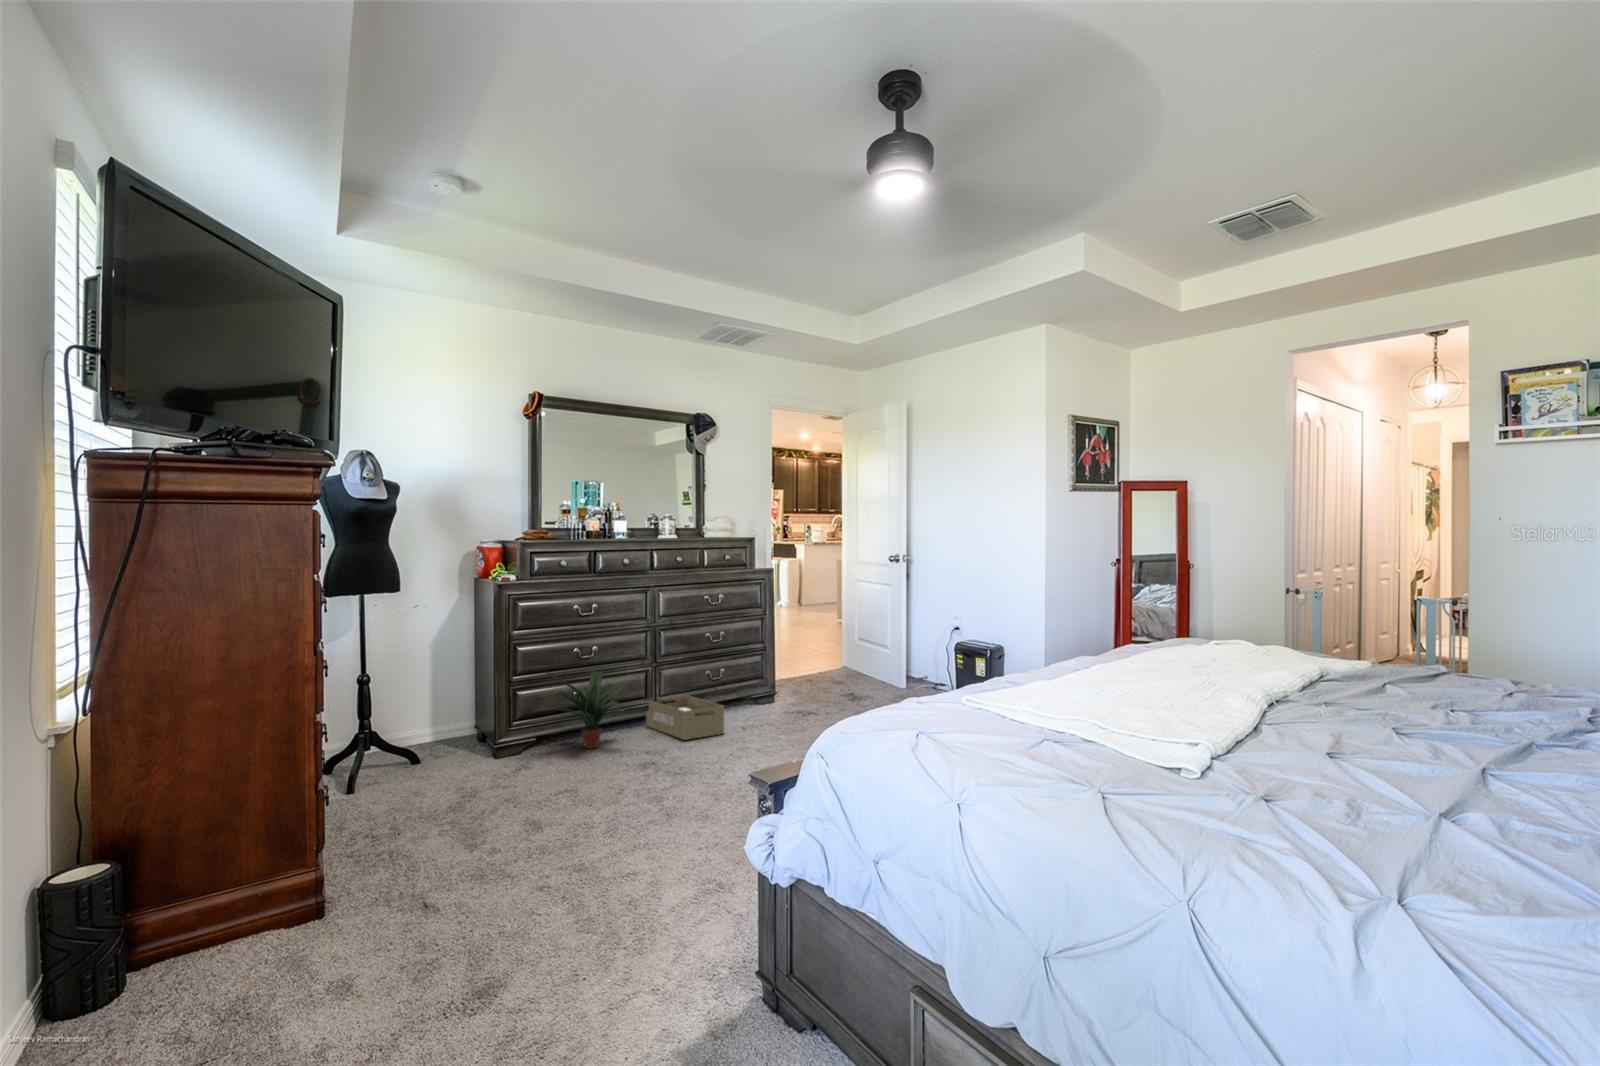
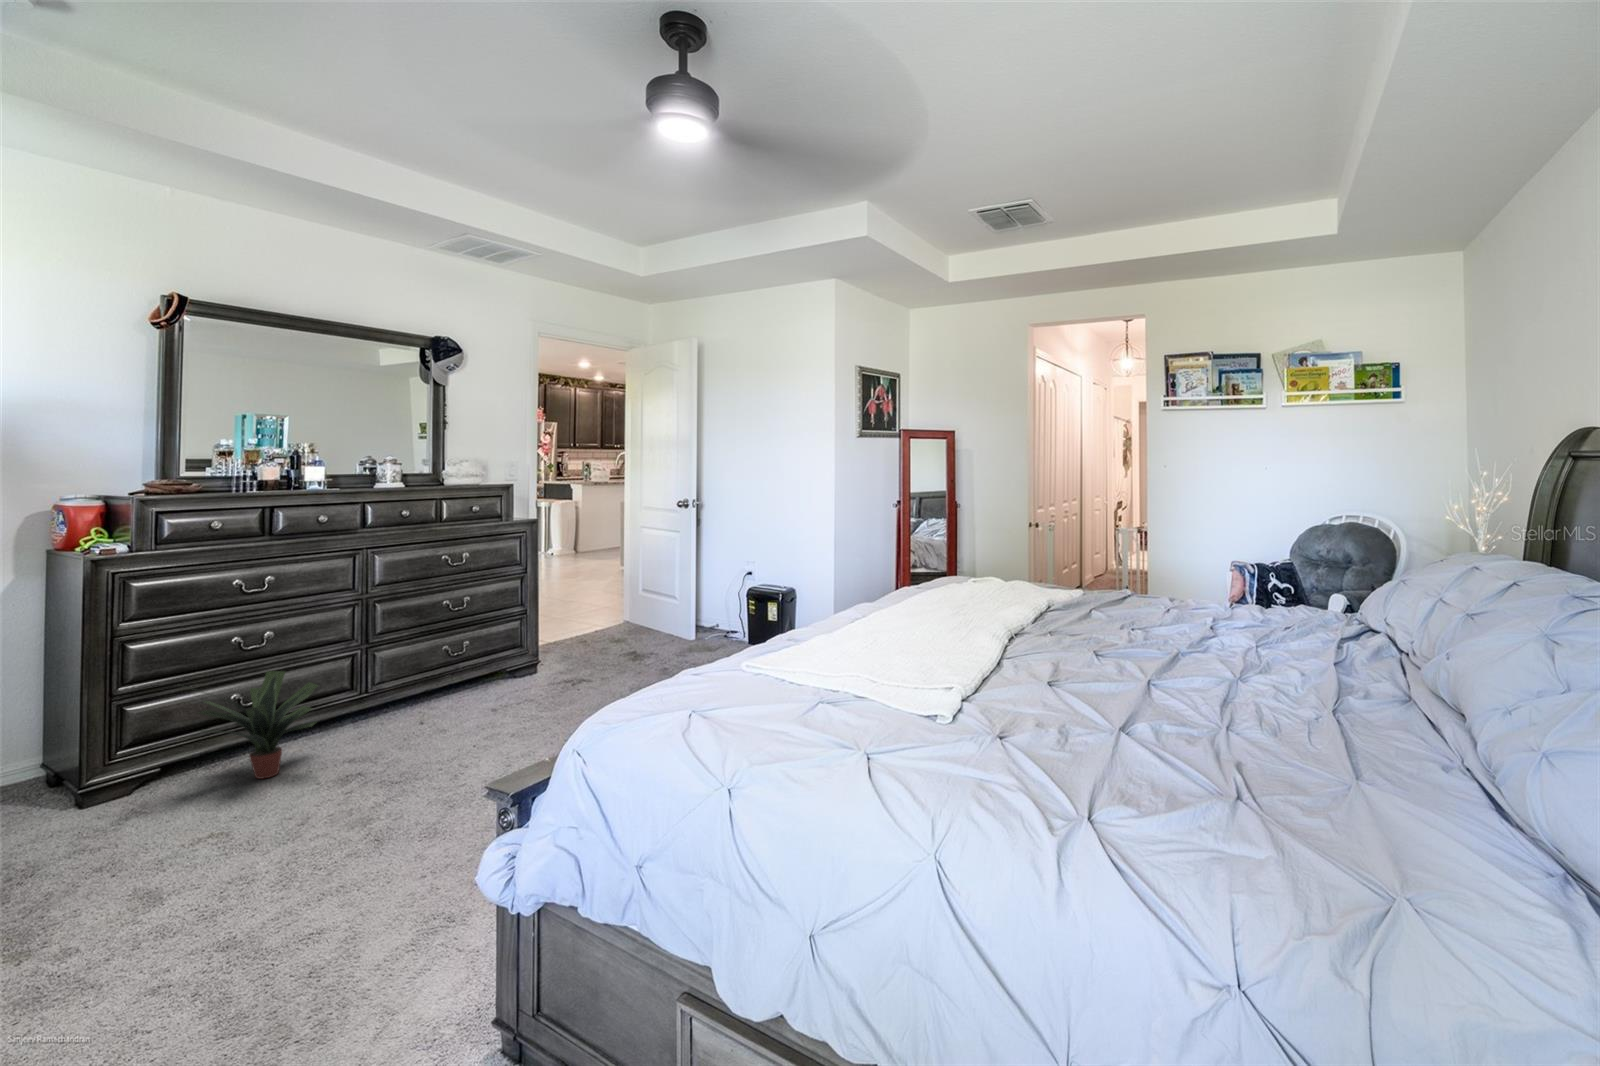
storage box: present [646,695,724,740] -> none [361,681,468,748]

